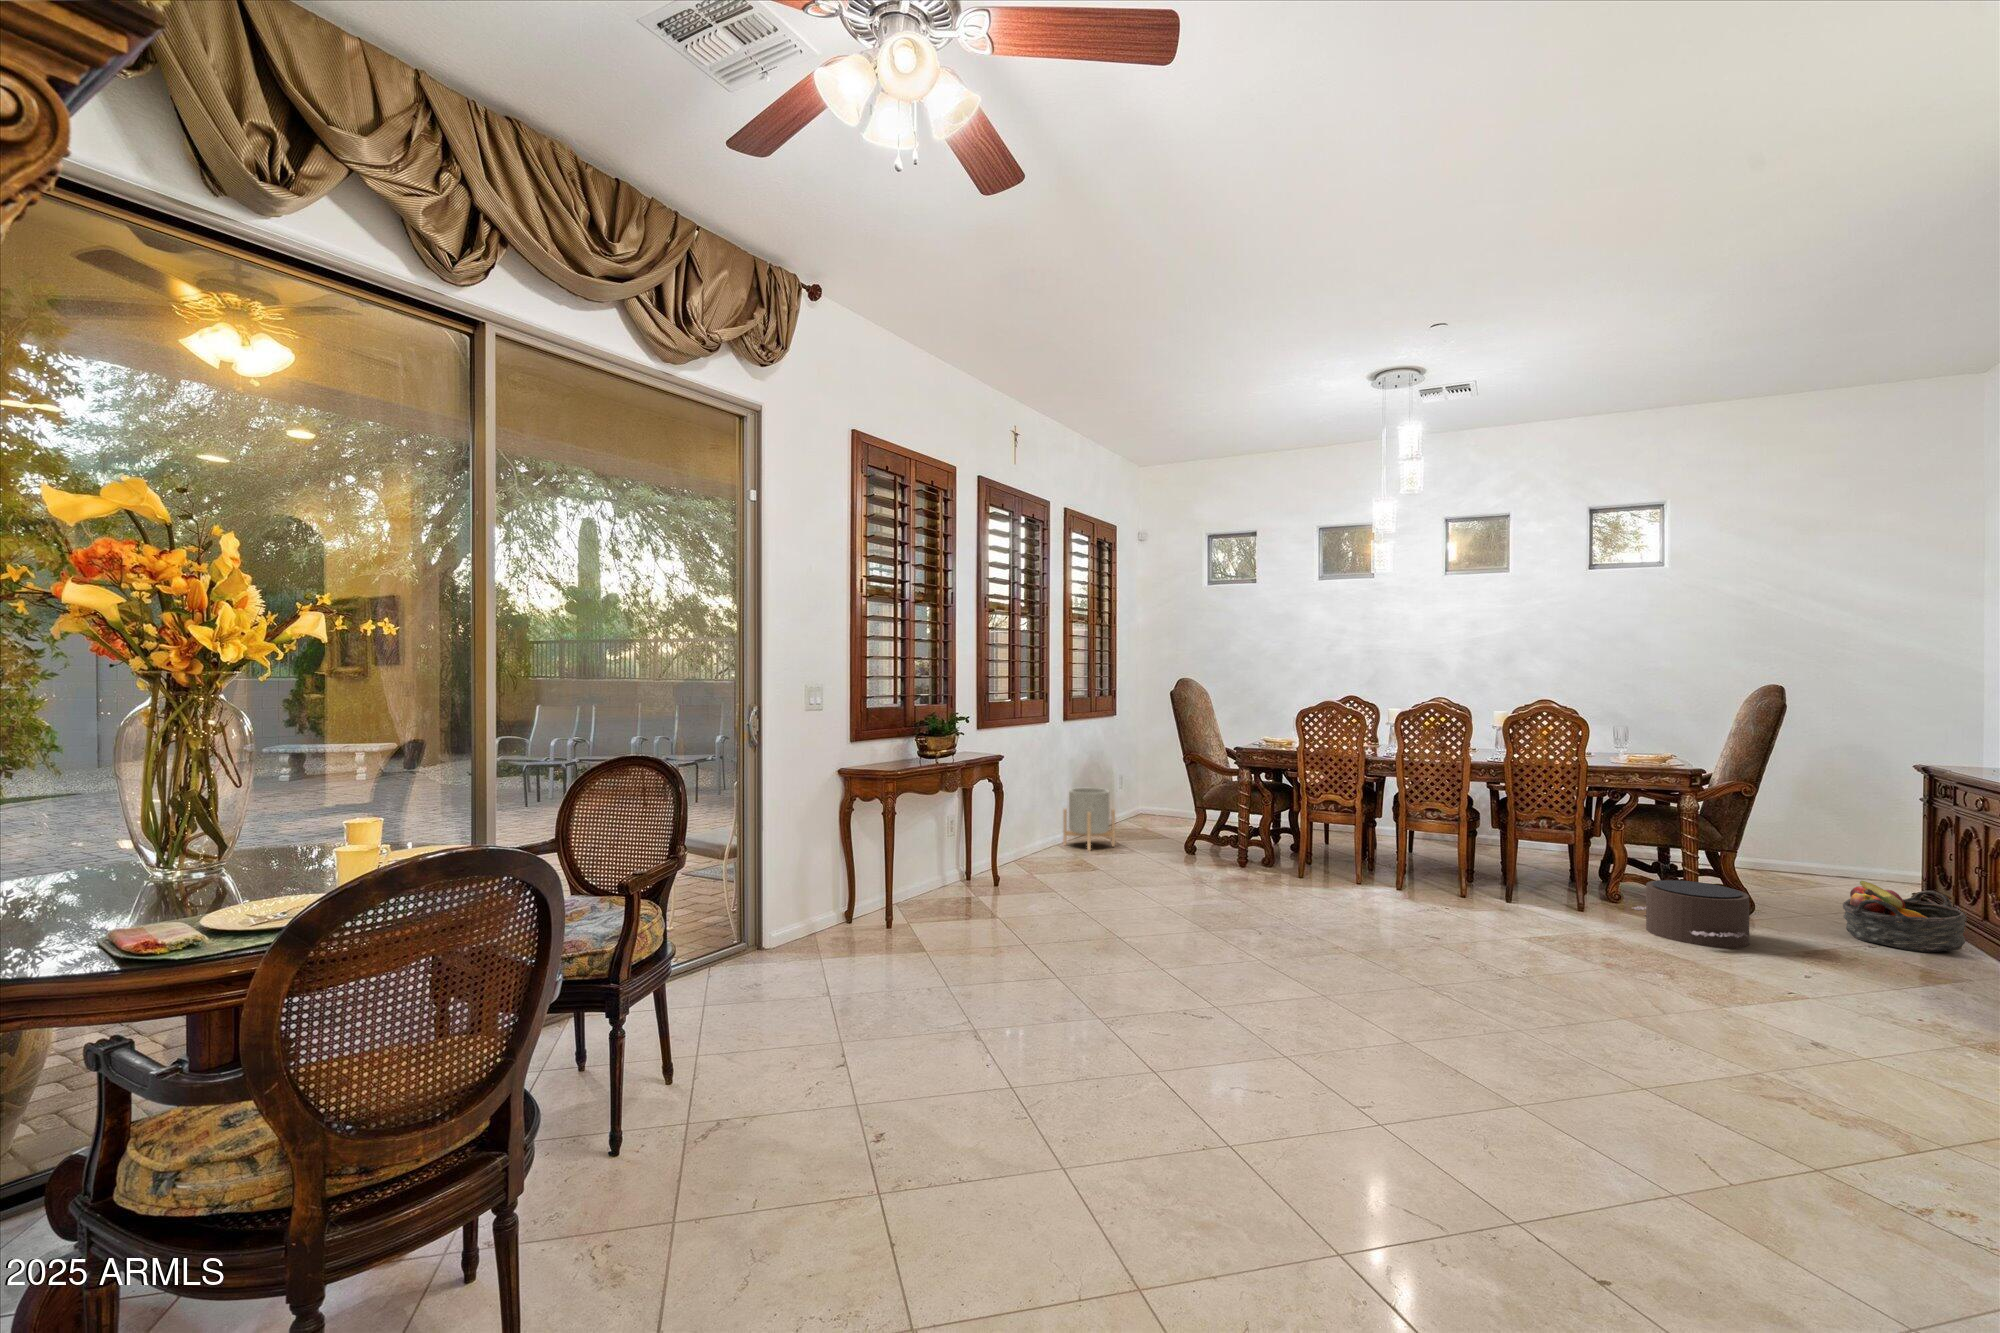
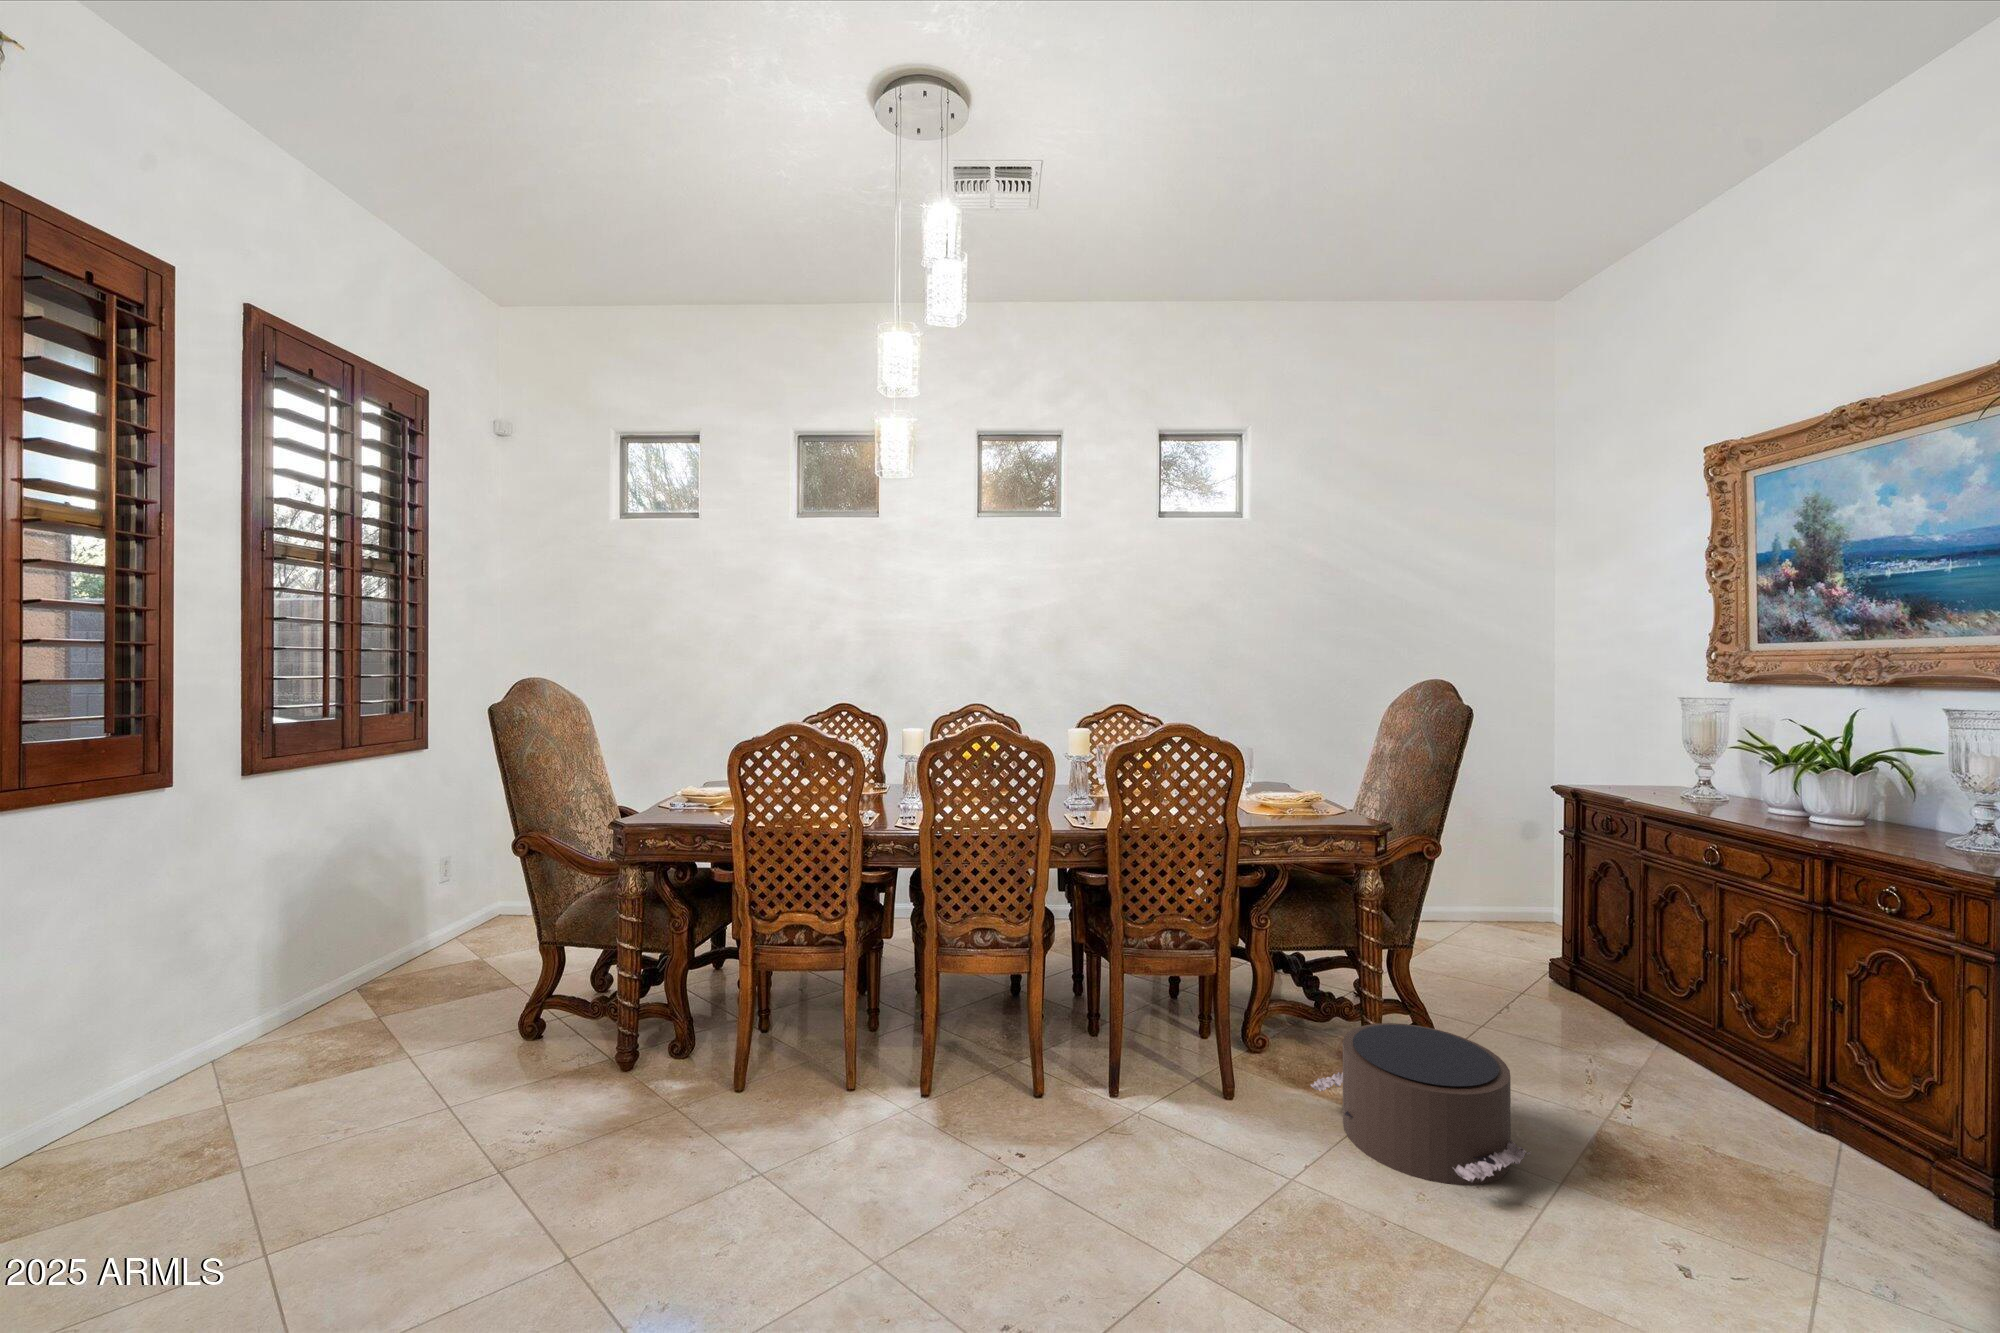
planter: present [1063,788,1115,851] -> none [218,912,363,1074]
basket: present [1843,881,1967,953] -> none [1540,970,1705,1094]

